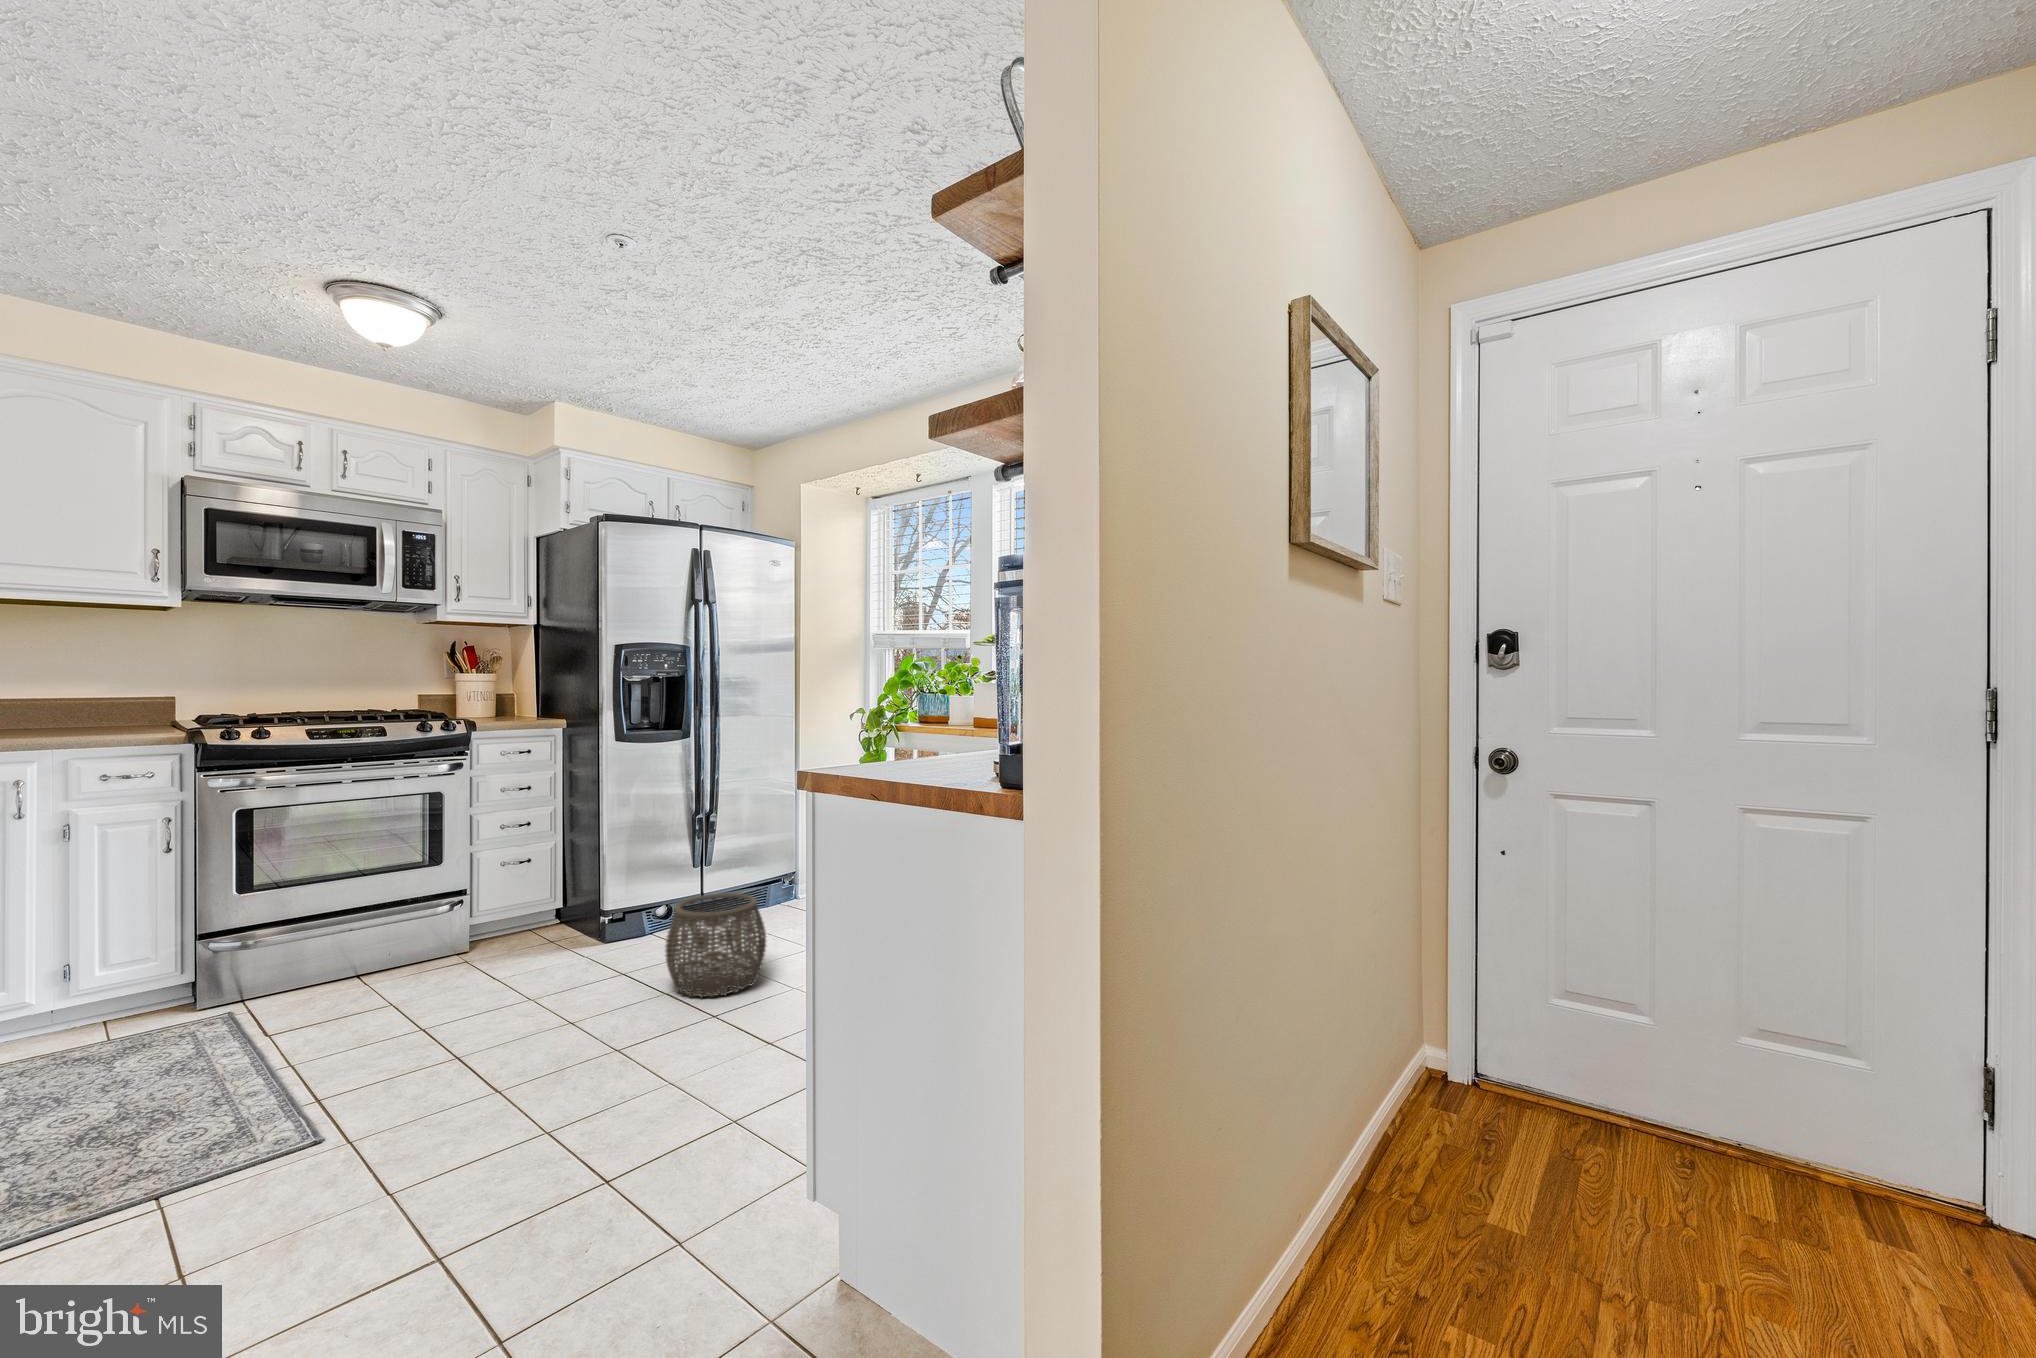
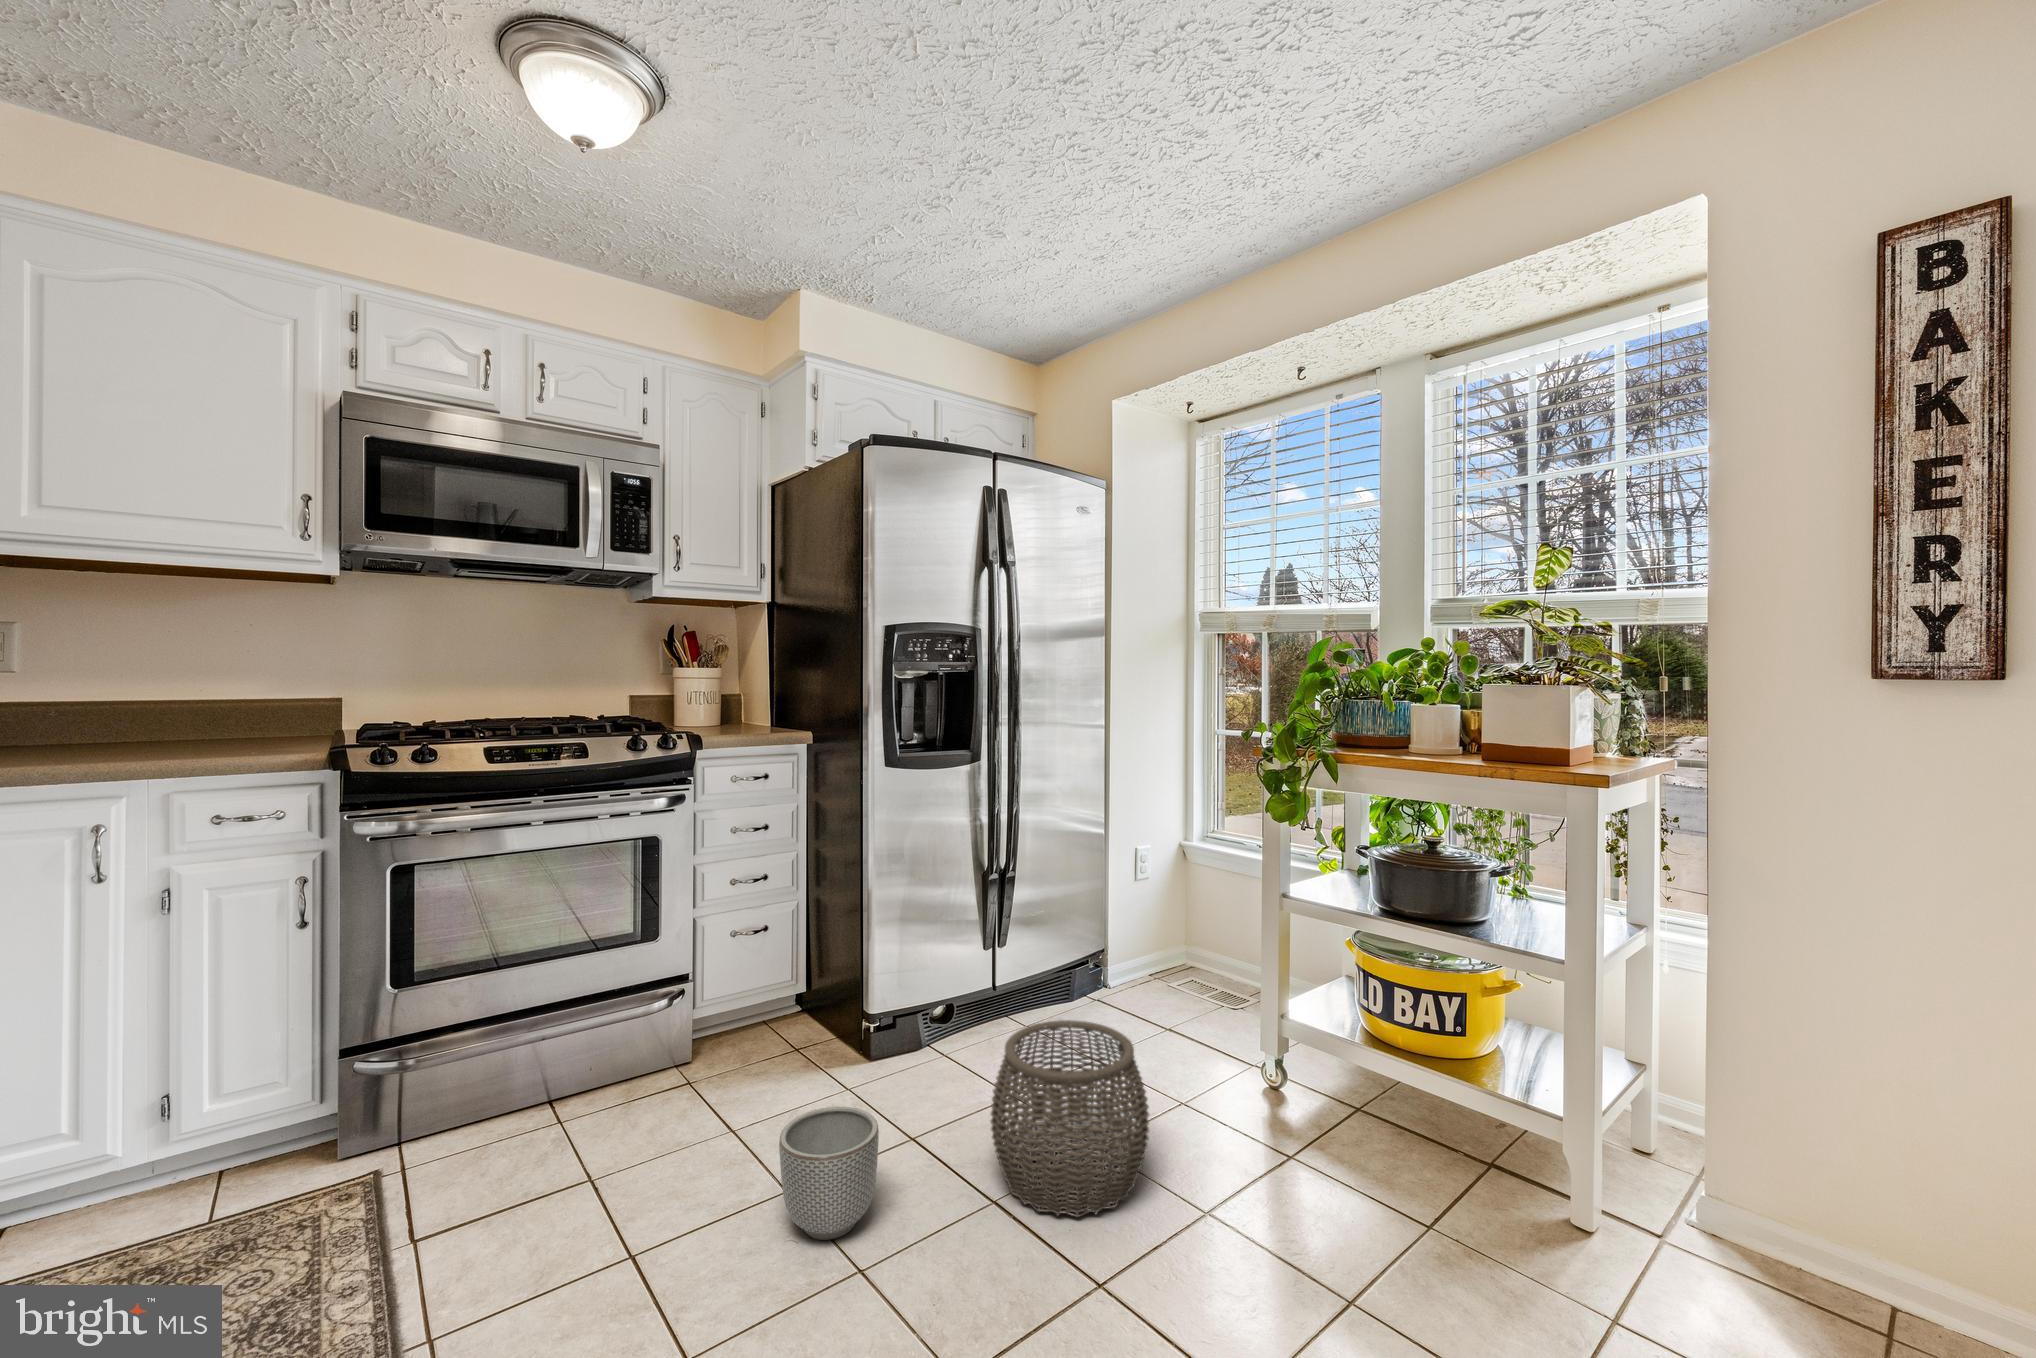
planter: none [521,945,587,1016] -> present [779,1107,879,1240]

